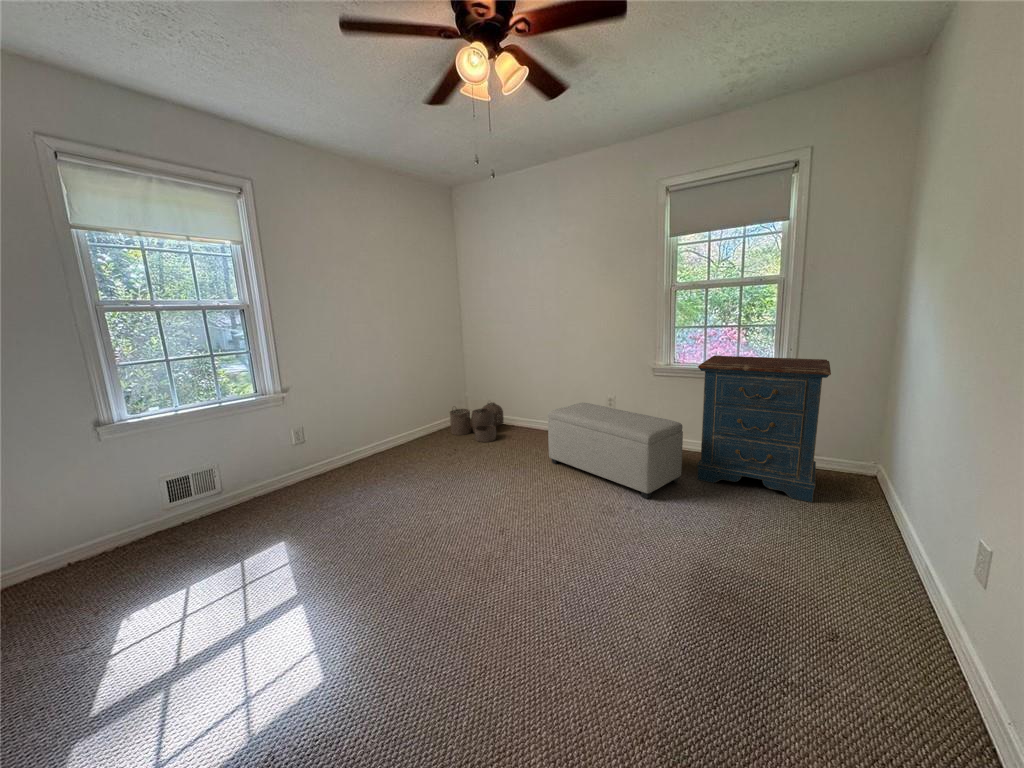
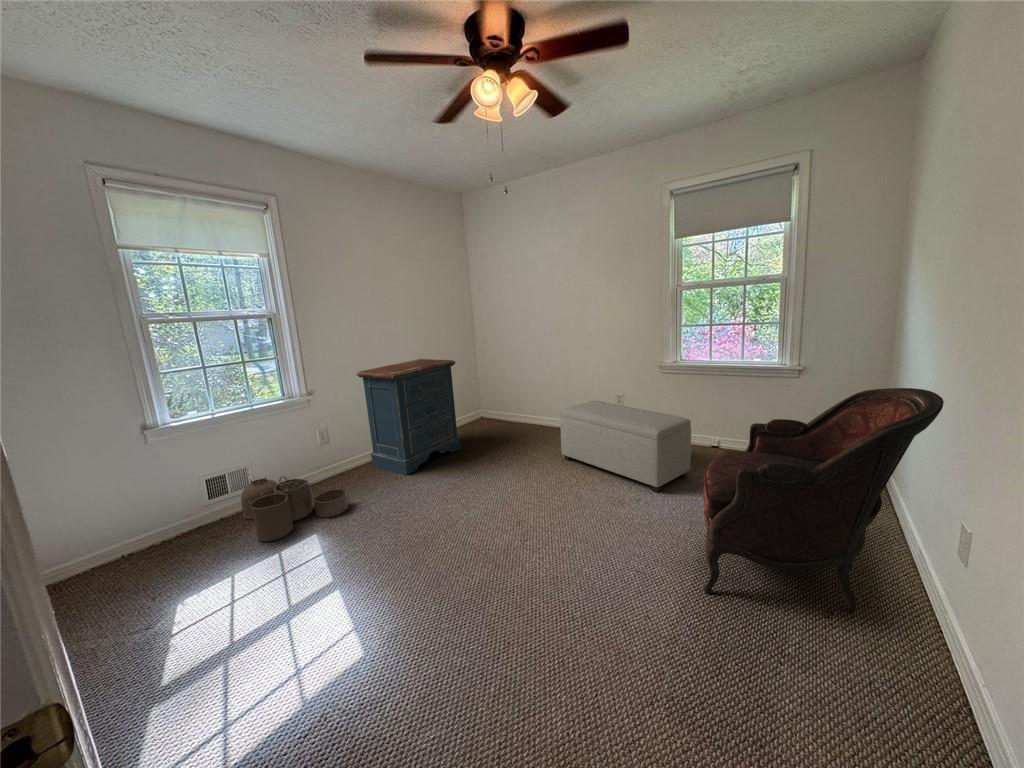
dresser: present [697,356,831,502] -> present [356,359,460,475]
armchair: none [698,393,961,634] -> present [703,388,944,612]
woven basket: present [450,402,504,442] -> present [241,476,349,541]

